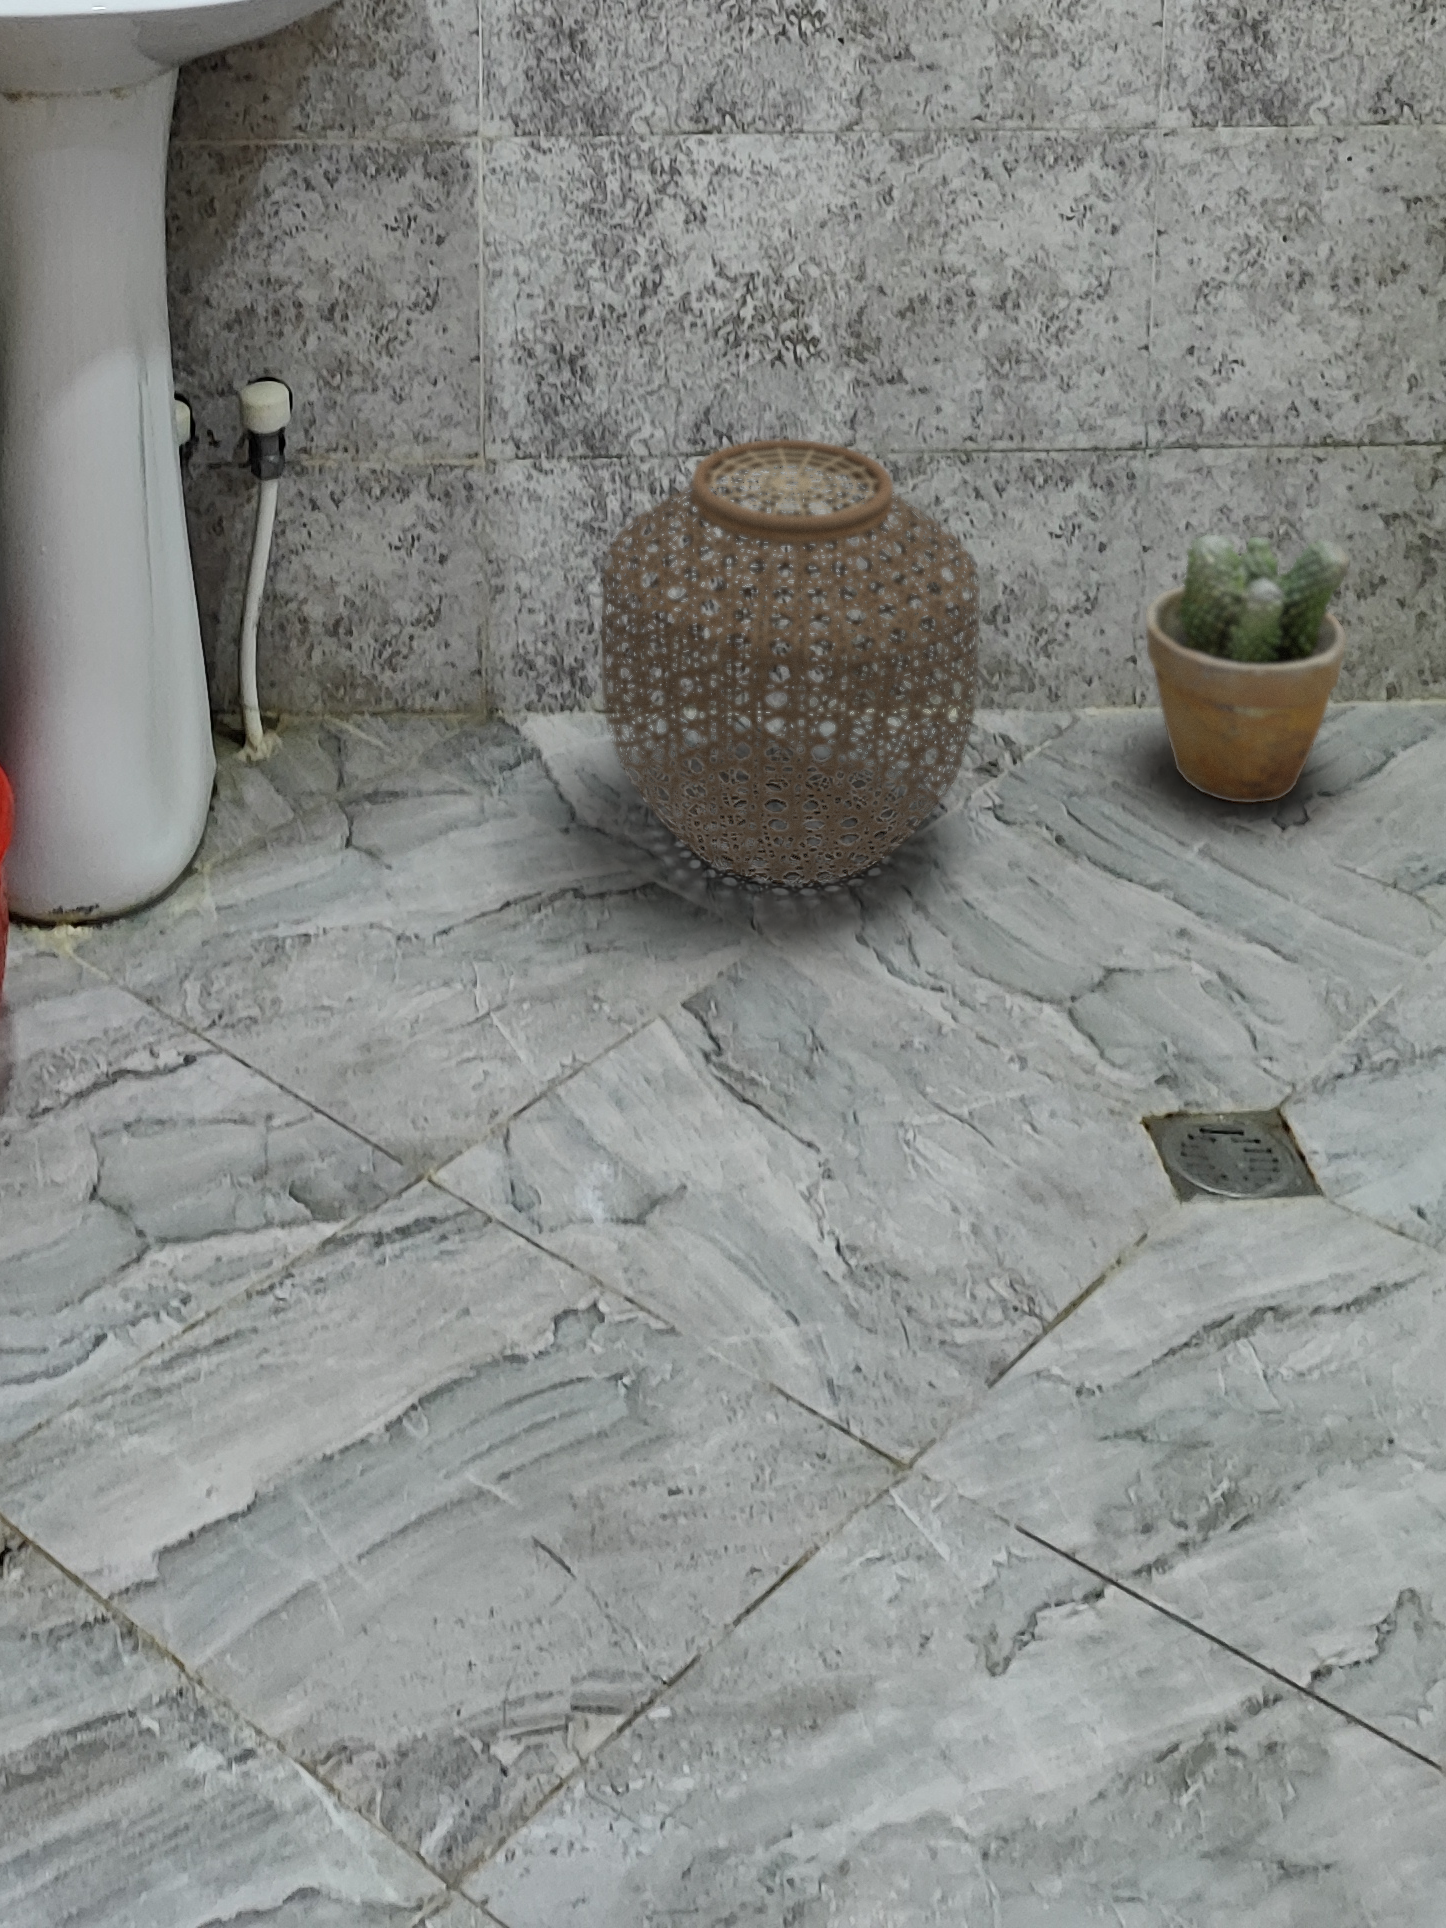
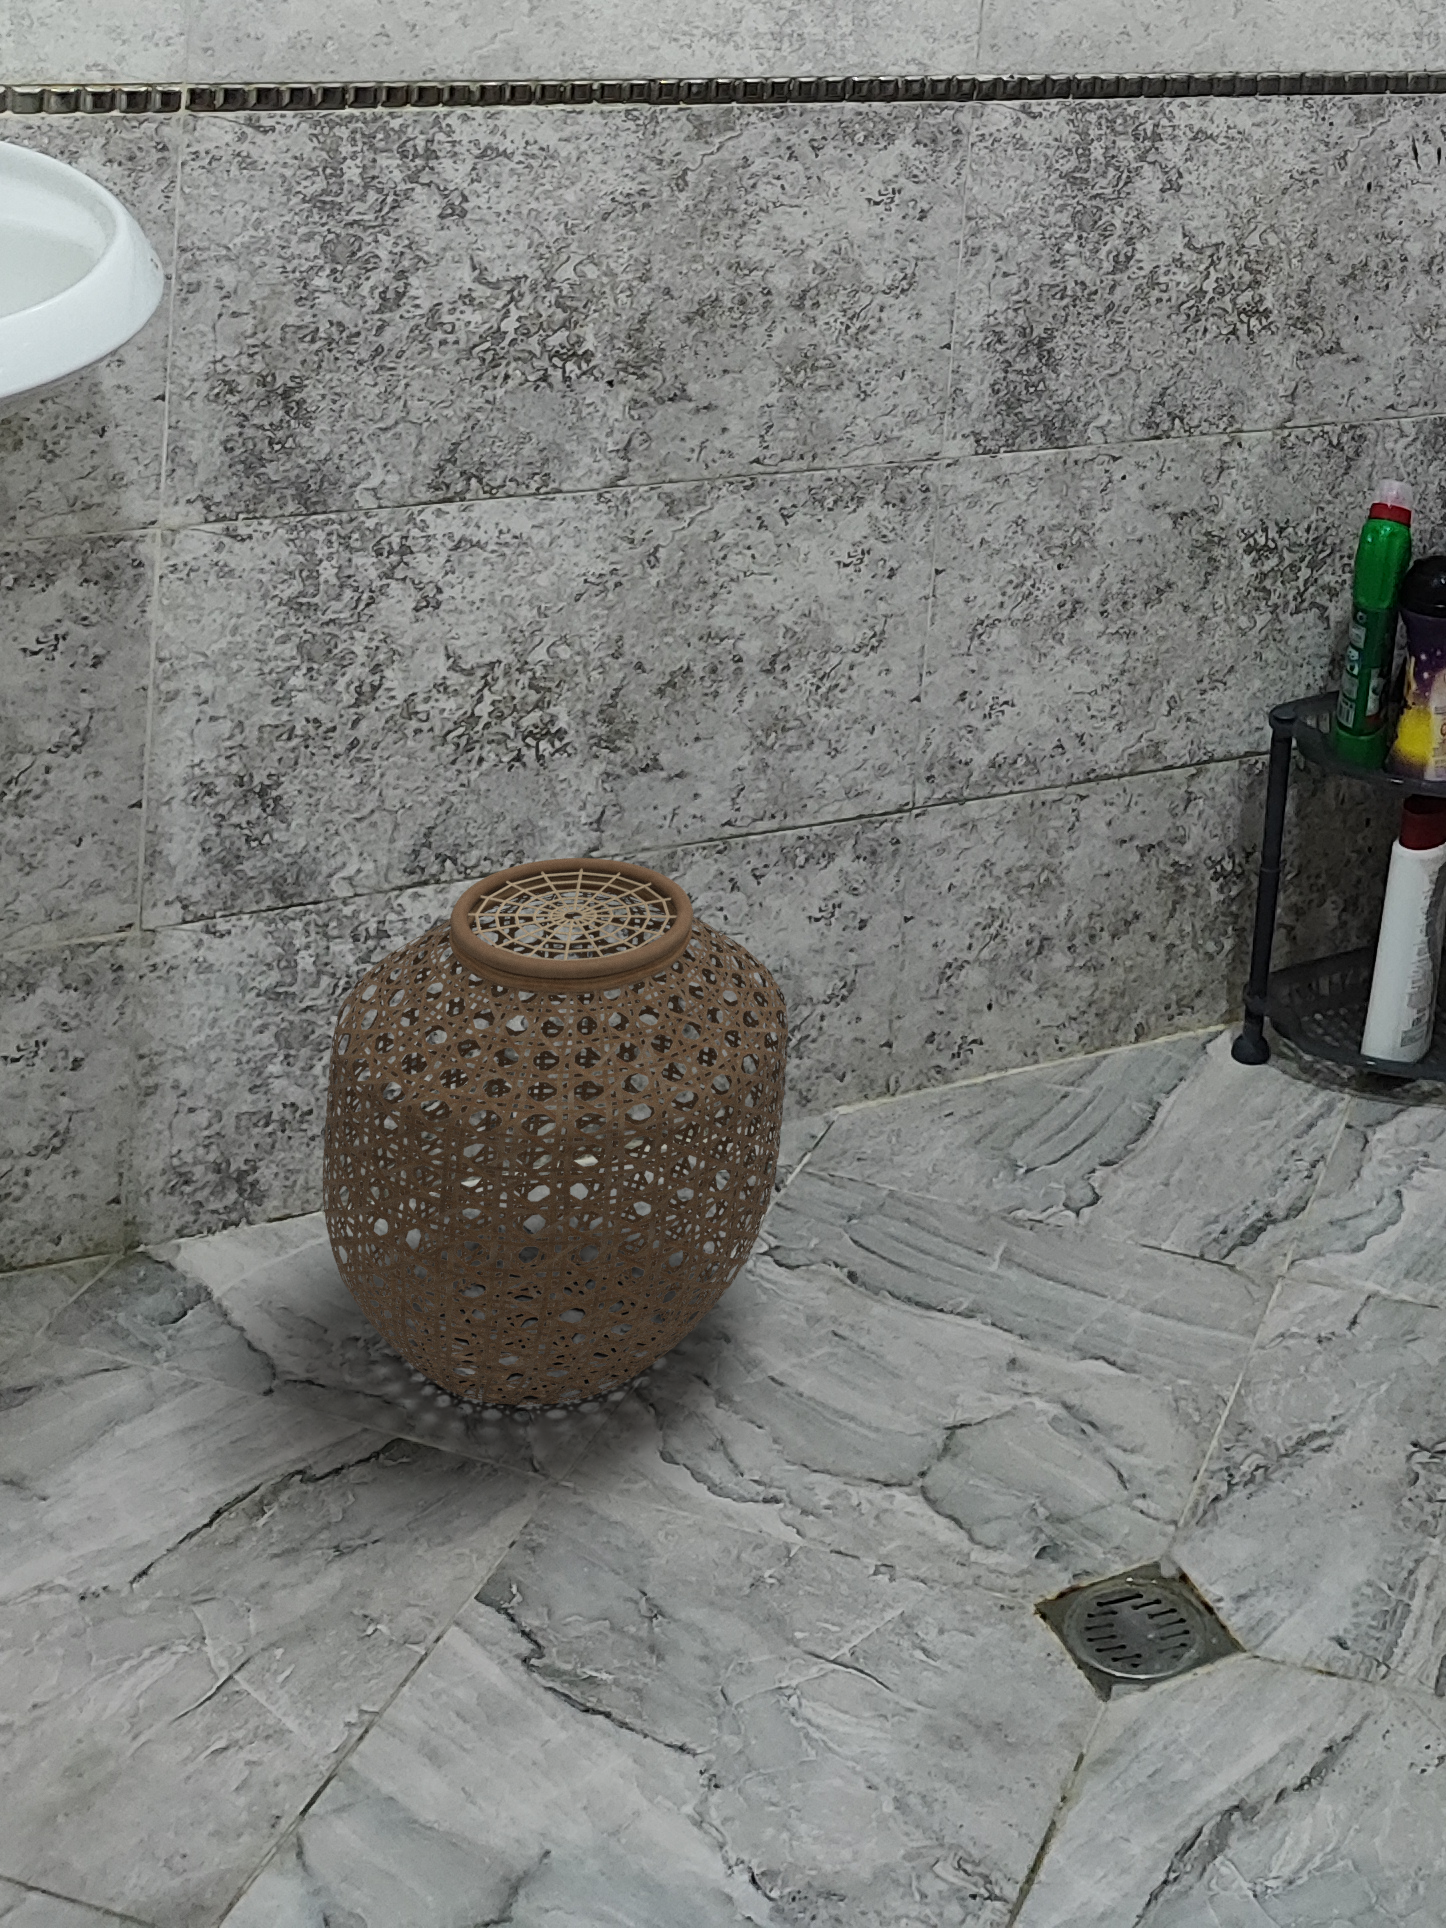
potted plant: present [1146,535,1349,802] -> none [926,891,1143,1193]

